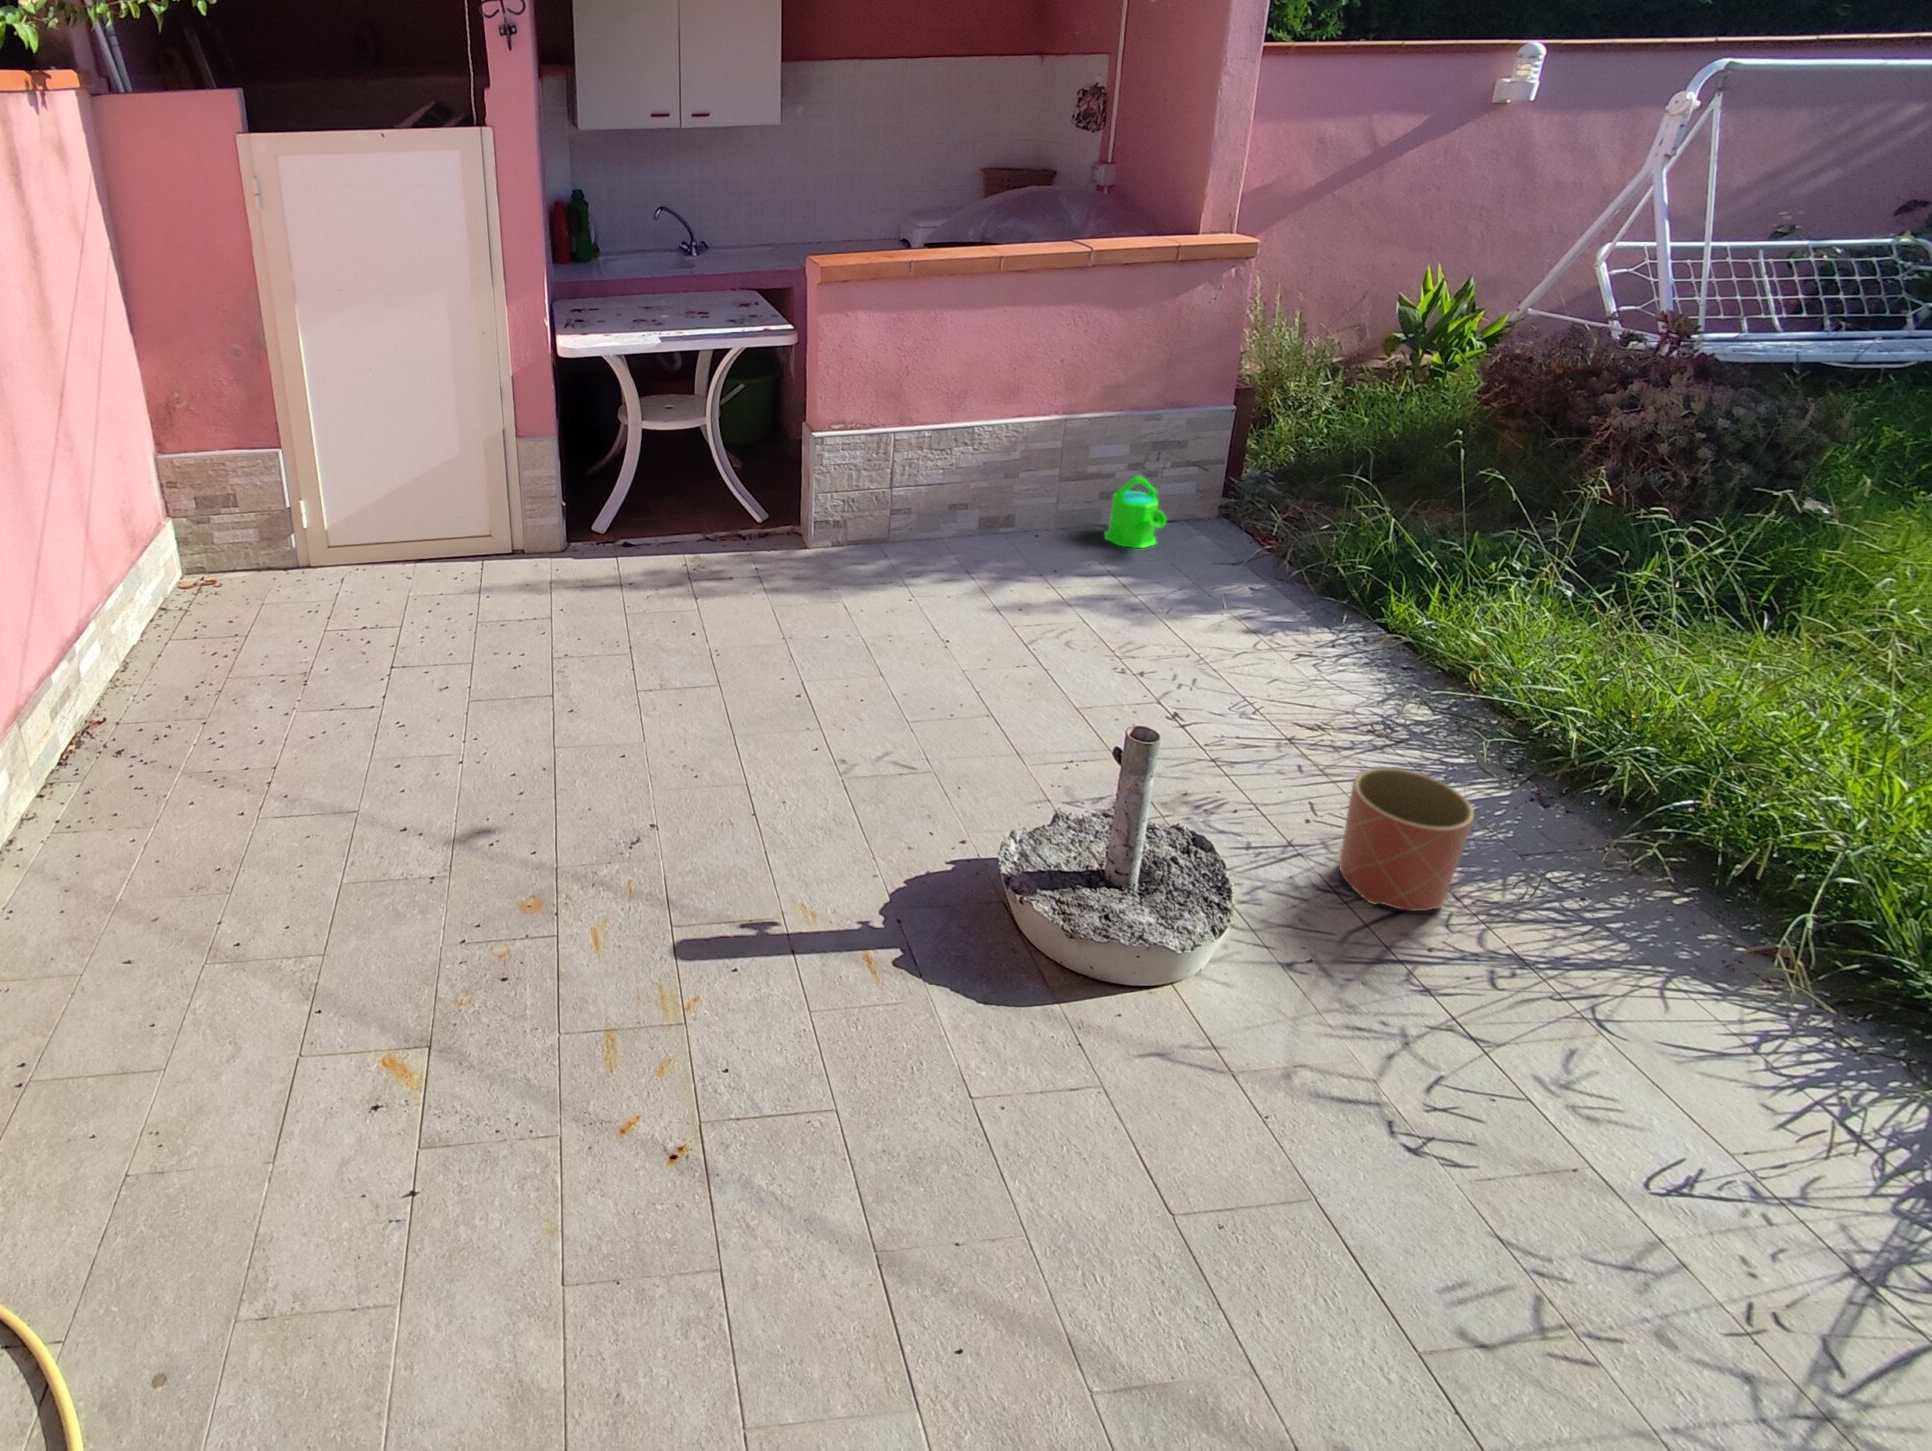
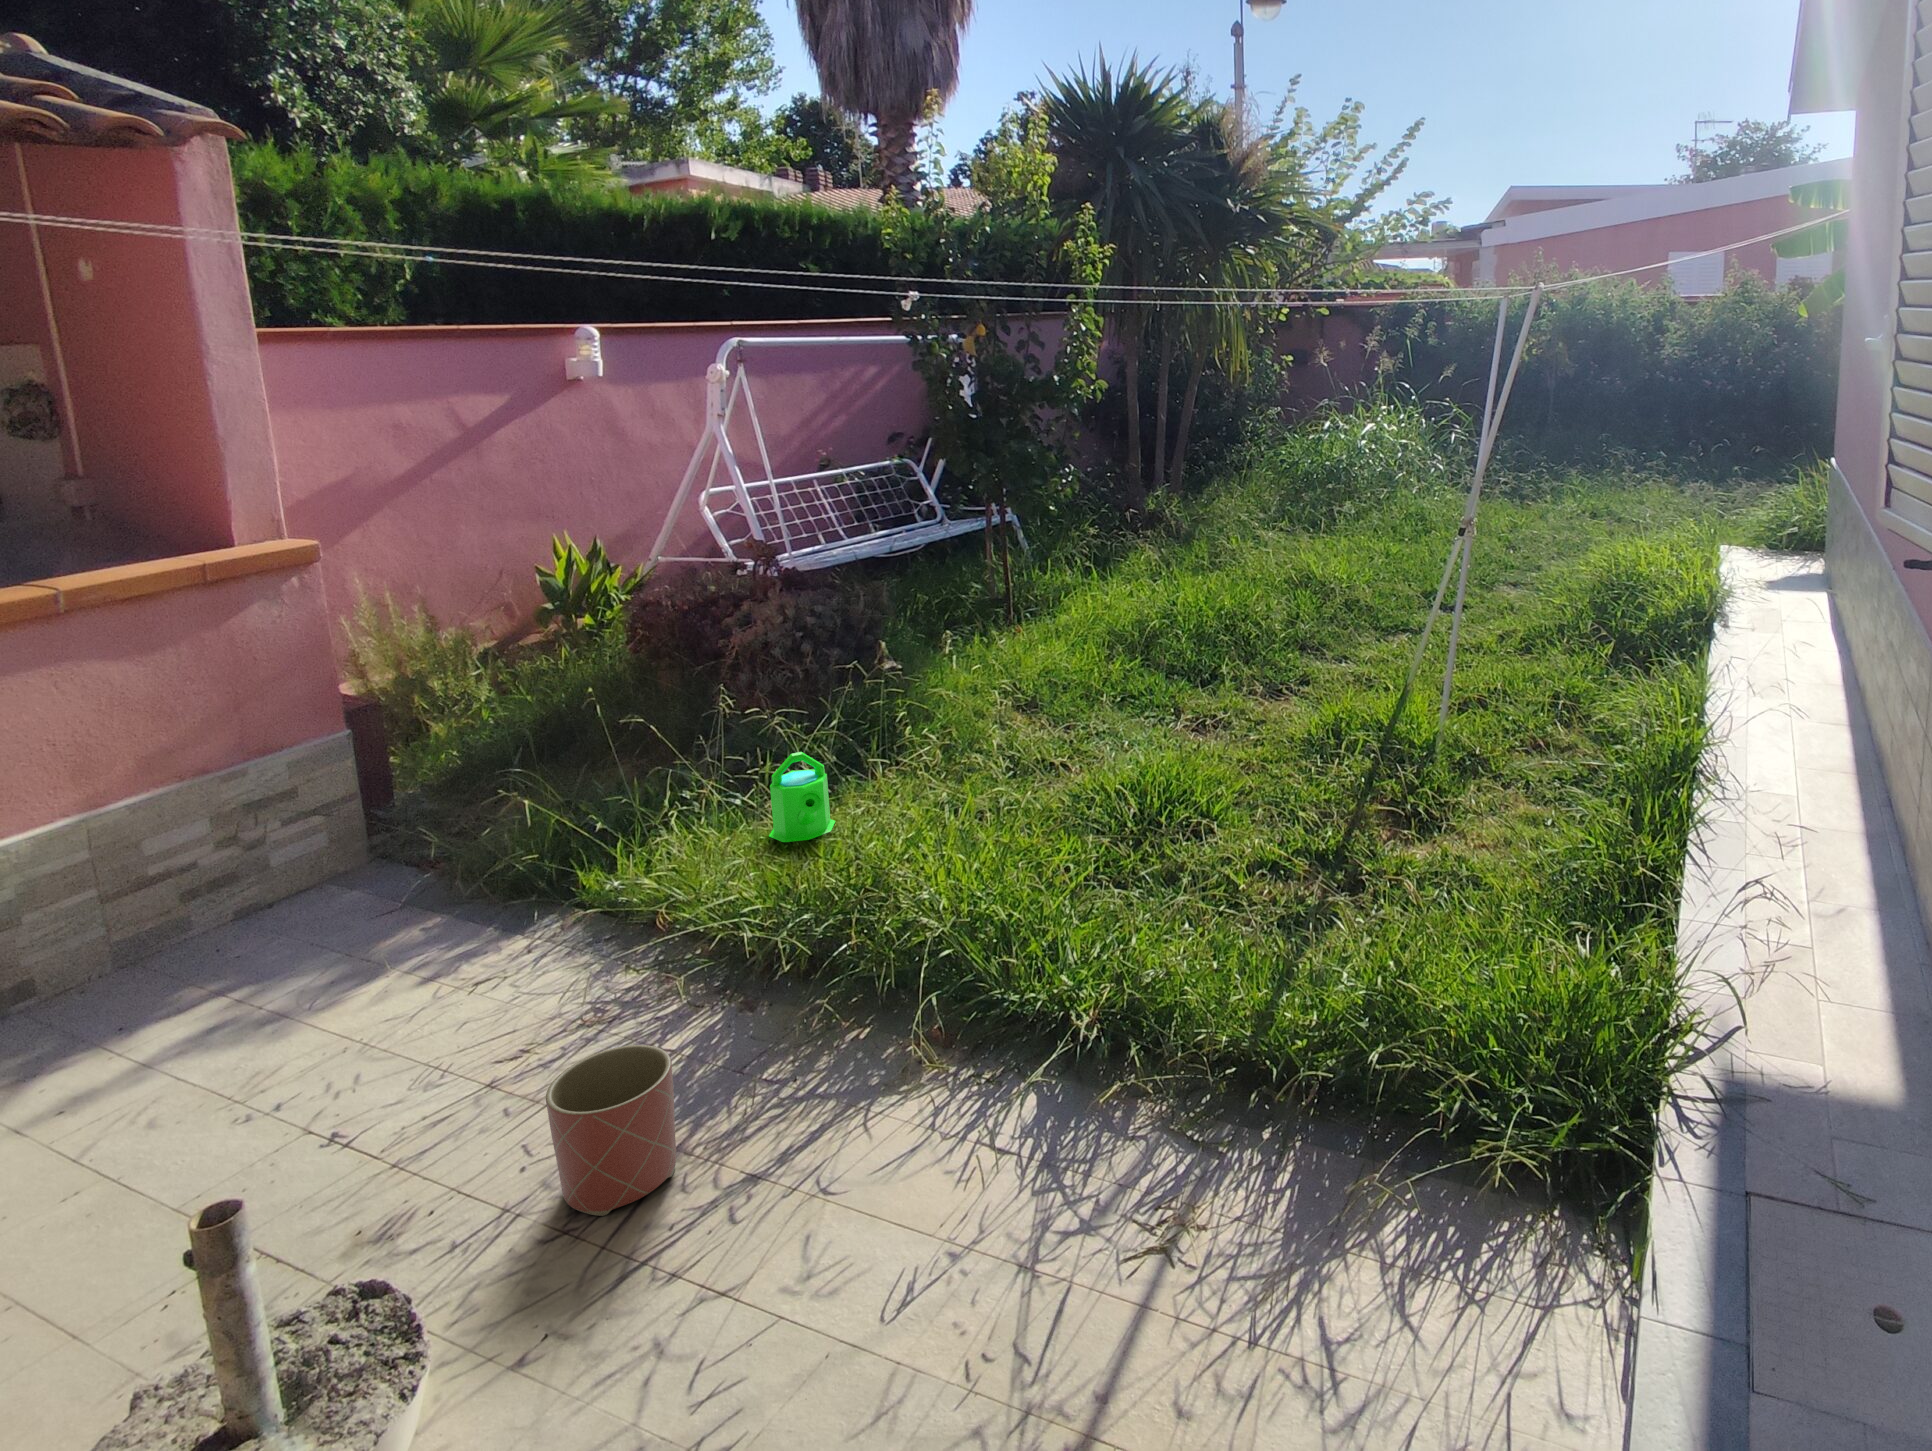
watering can: present [1104,476,1166,548] -> present [769,752,835,842]

